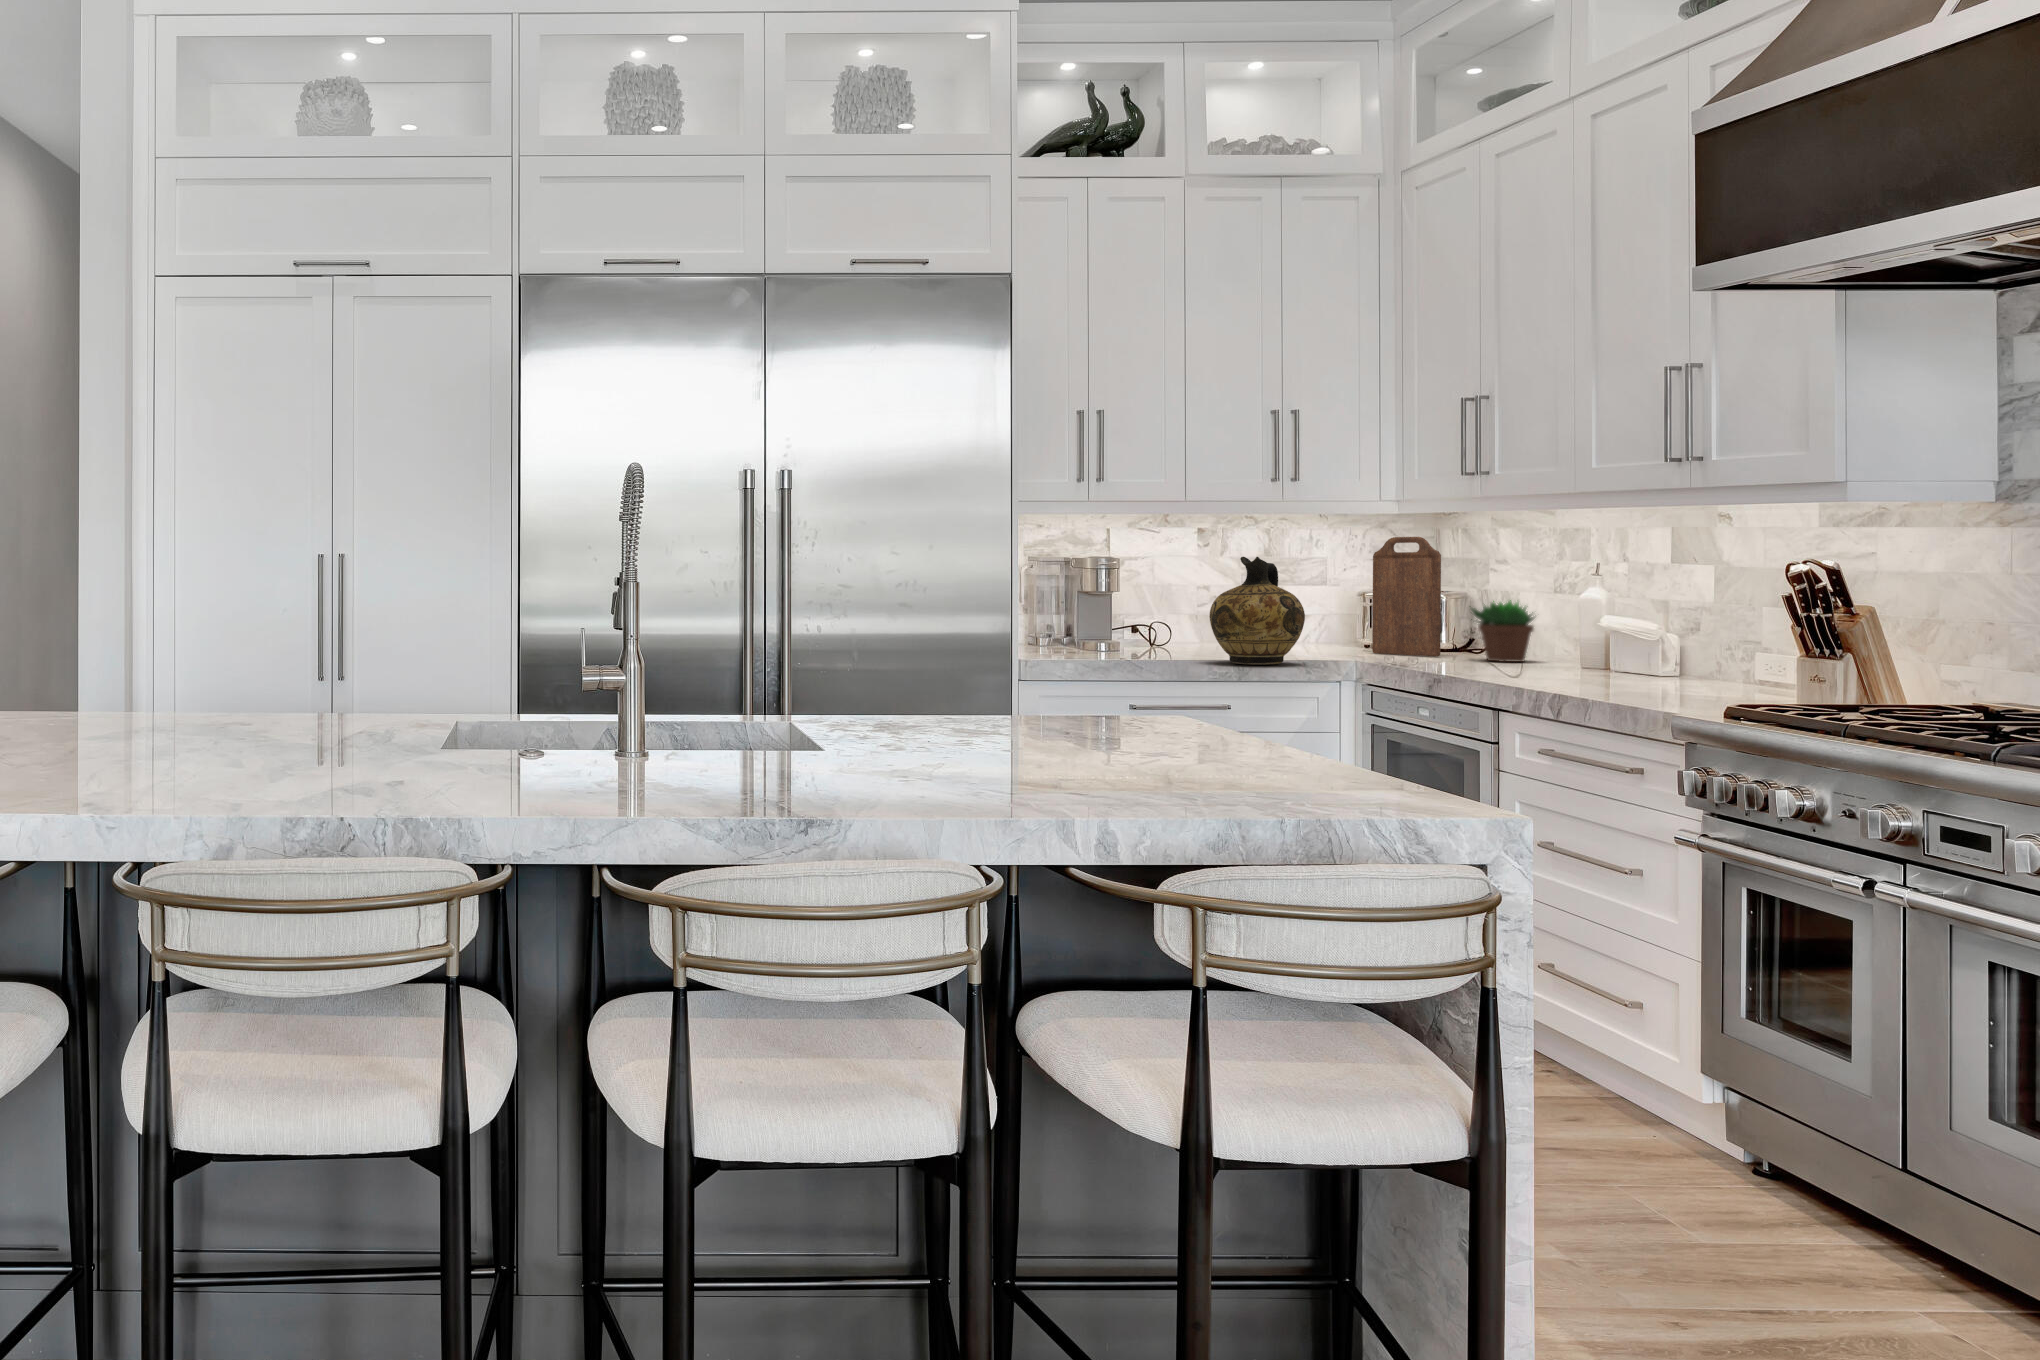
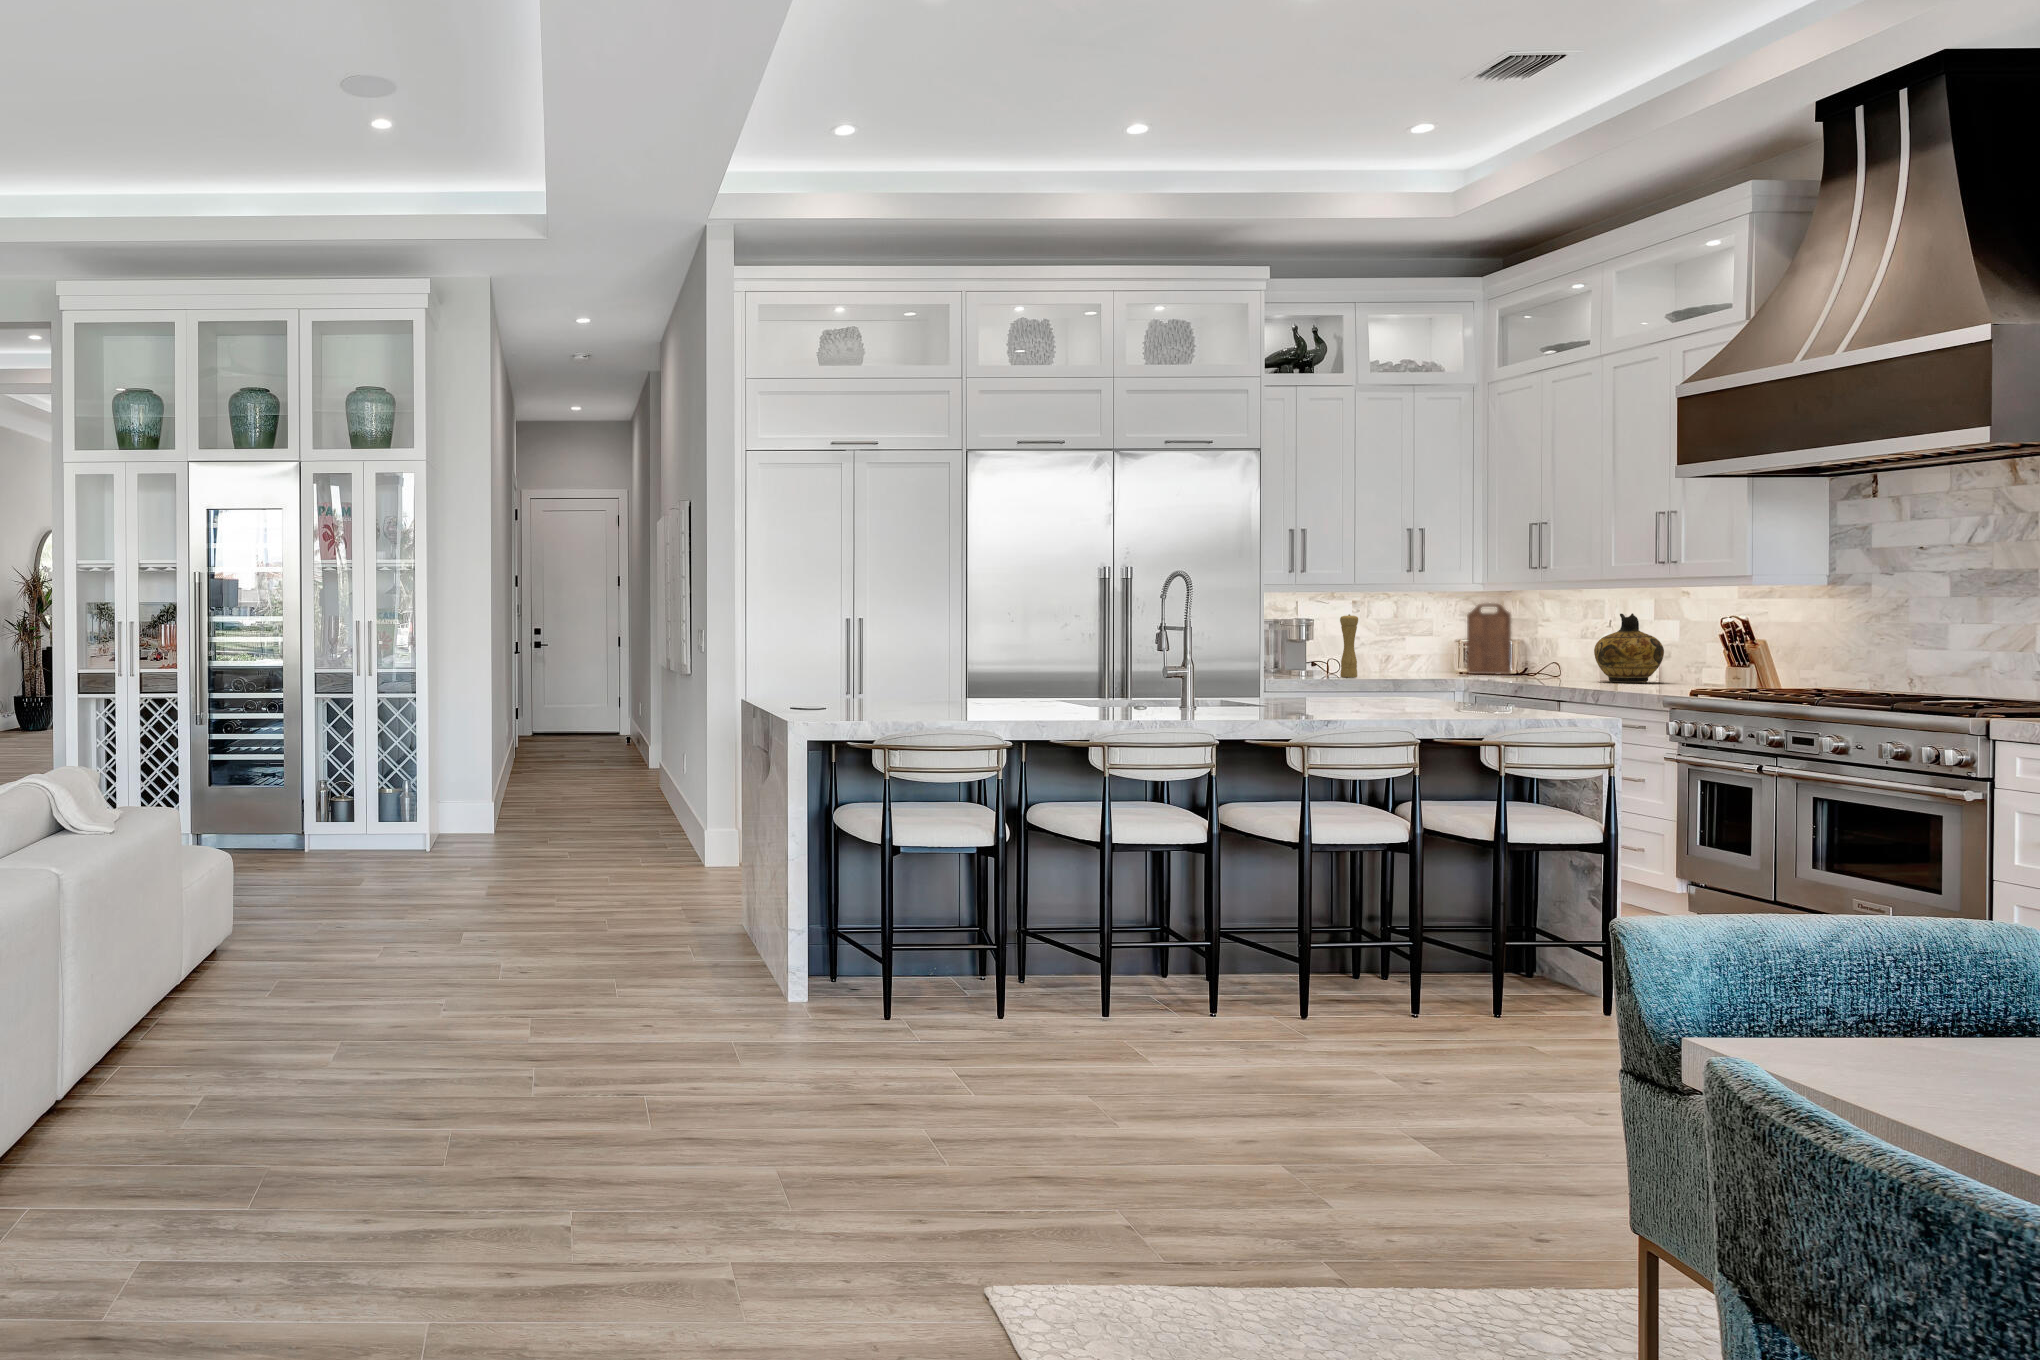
pepper mill: none [1145,557,1175,664] -> present [1340,614,1358,677]
ceramic jug: present [1209,557,1305,665] -> present [1594,613,1664,683]
succulent plant: present [1471,600,1534,662] -> none [1529,640,1573,676]

